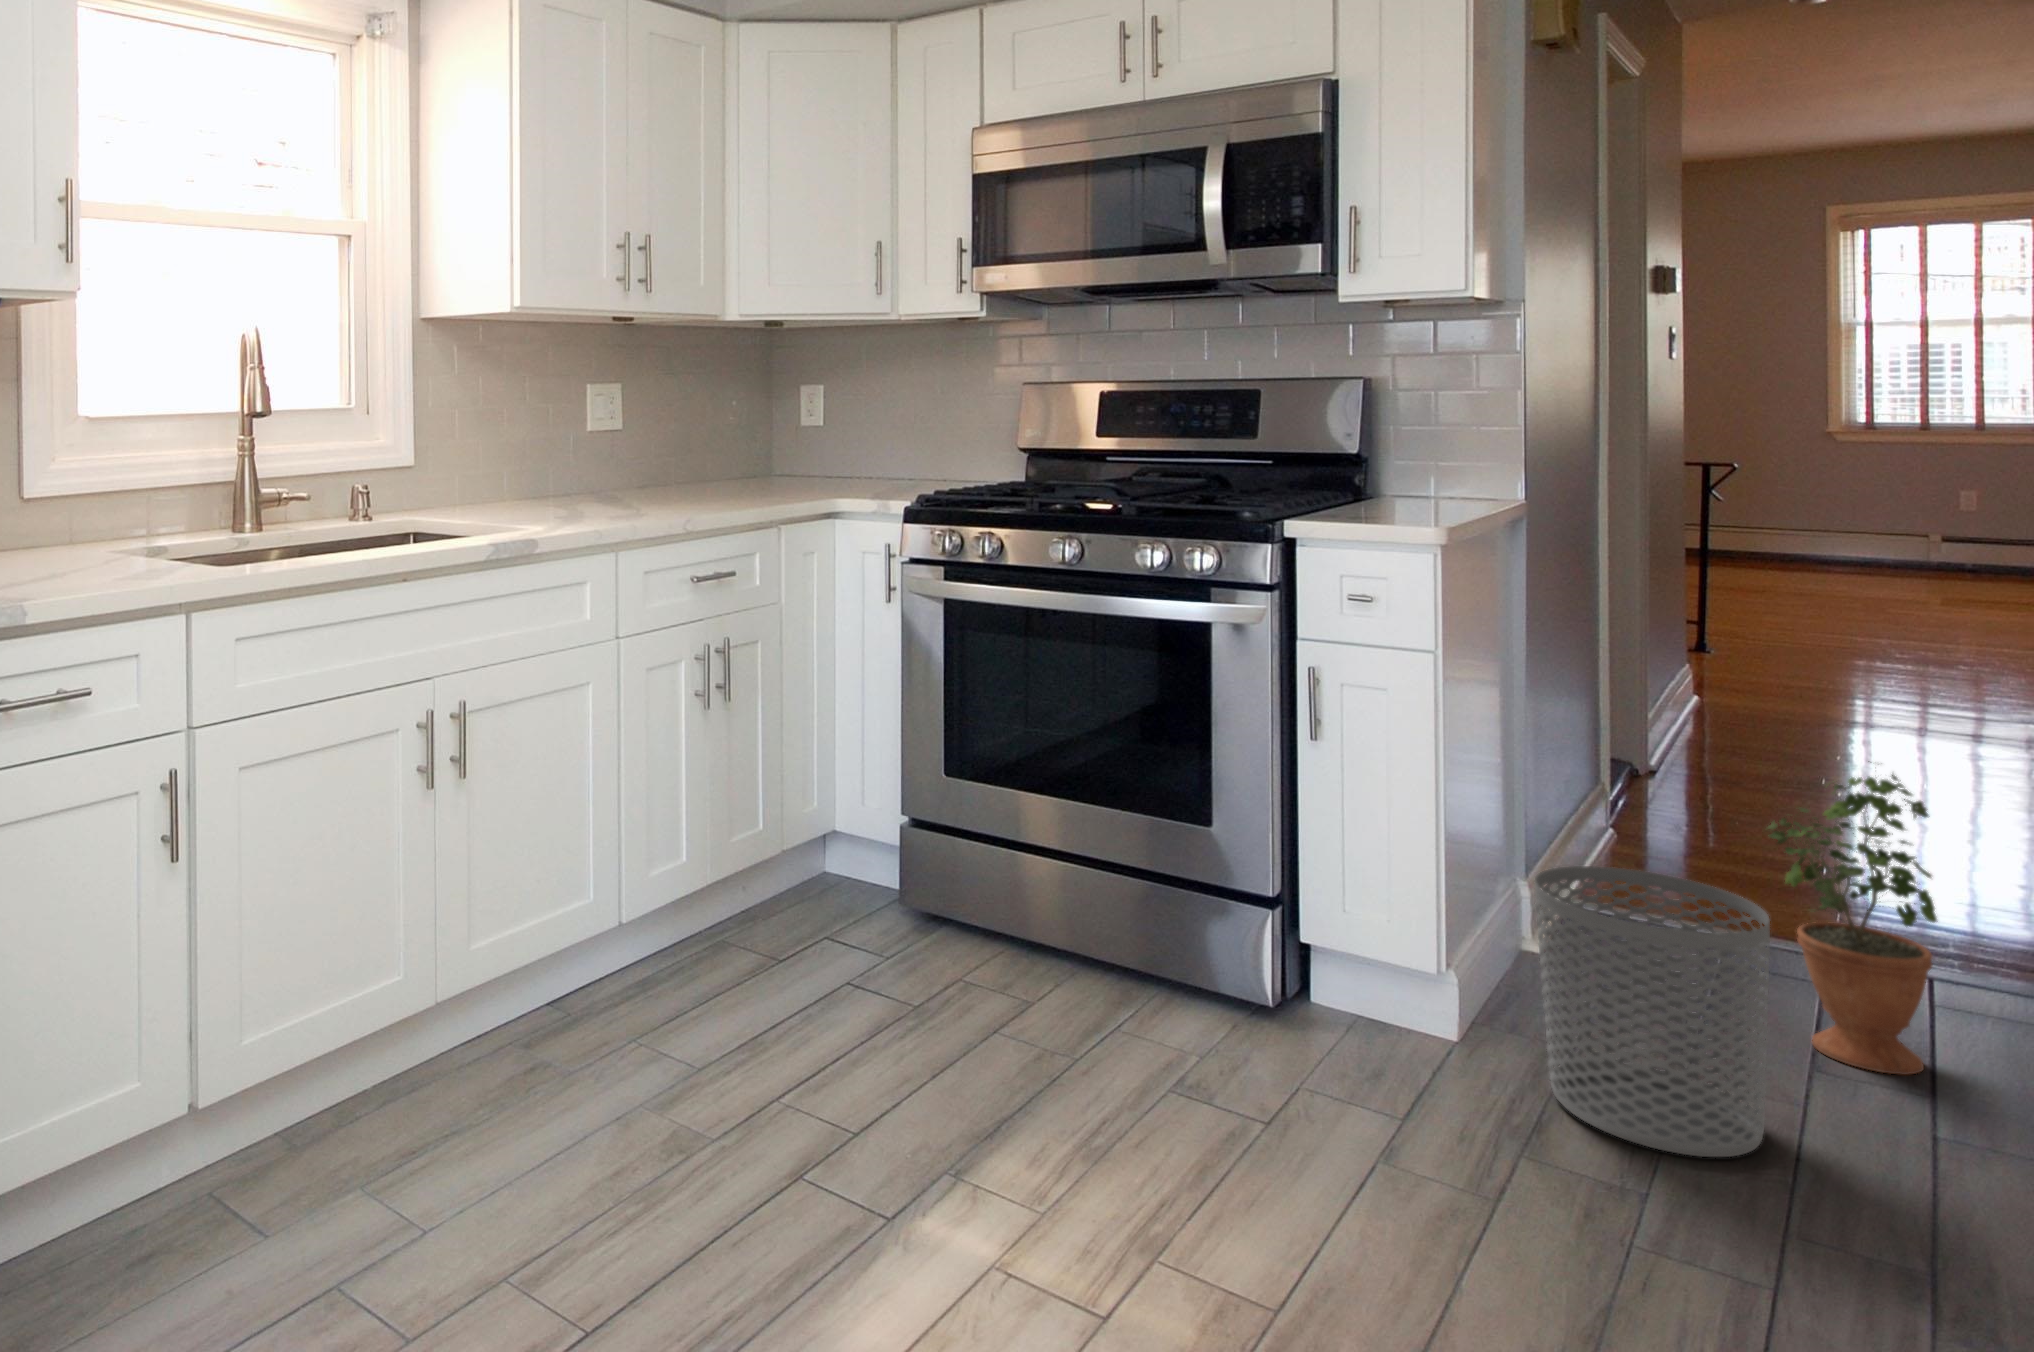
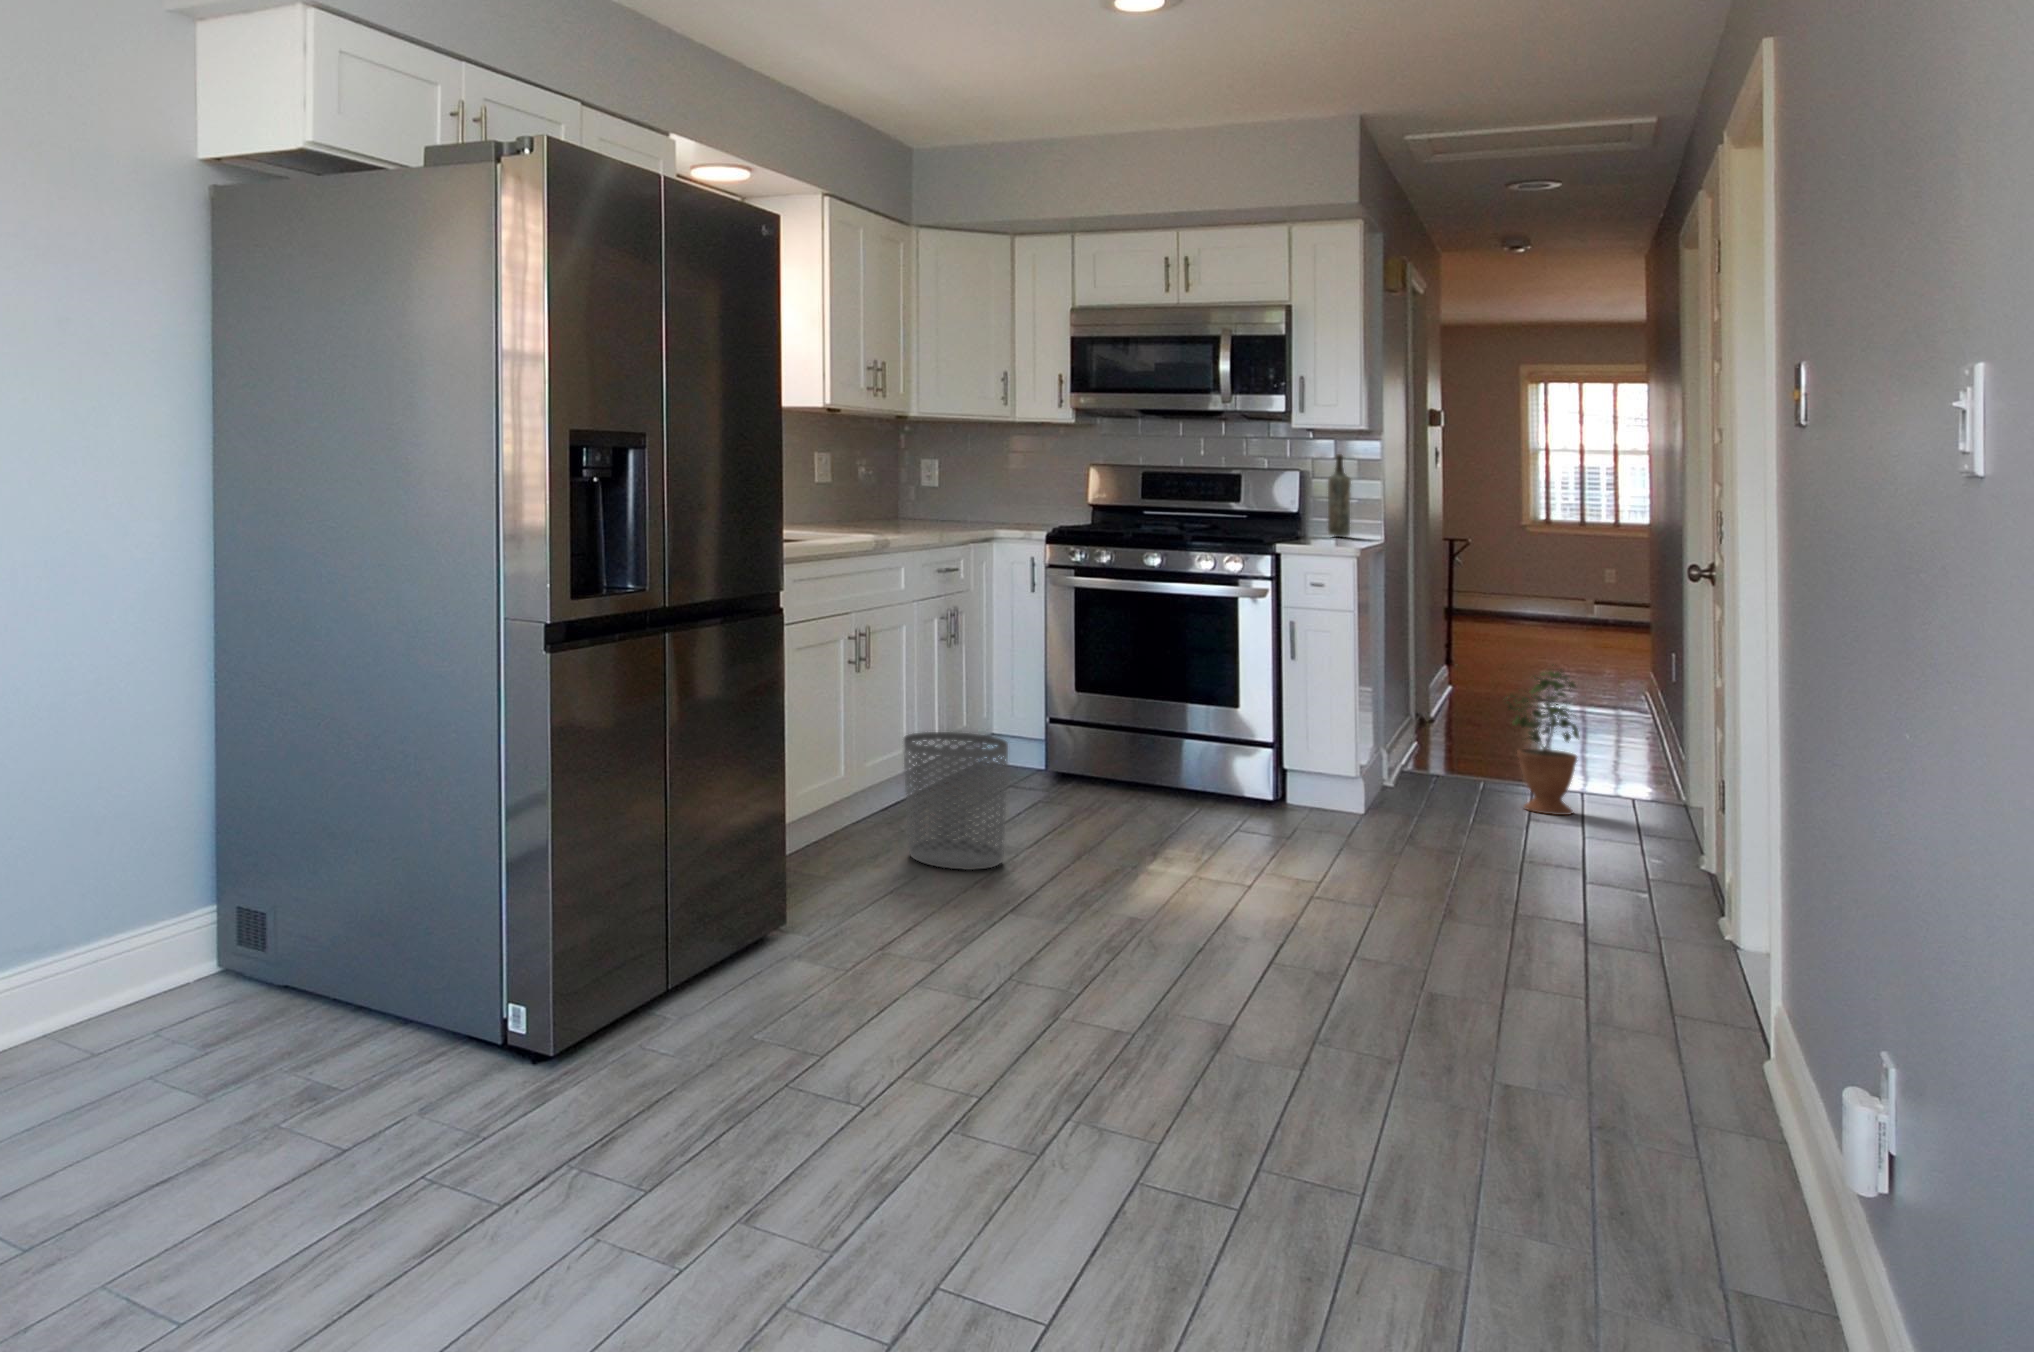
bottle: none [1404,354,1448,507] -> present [1328,454,1351,537]
waste bin: present [1534,866,1770,1157] -> present [903,732,1008,870]

